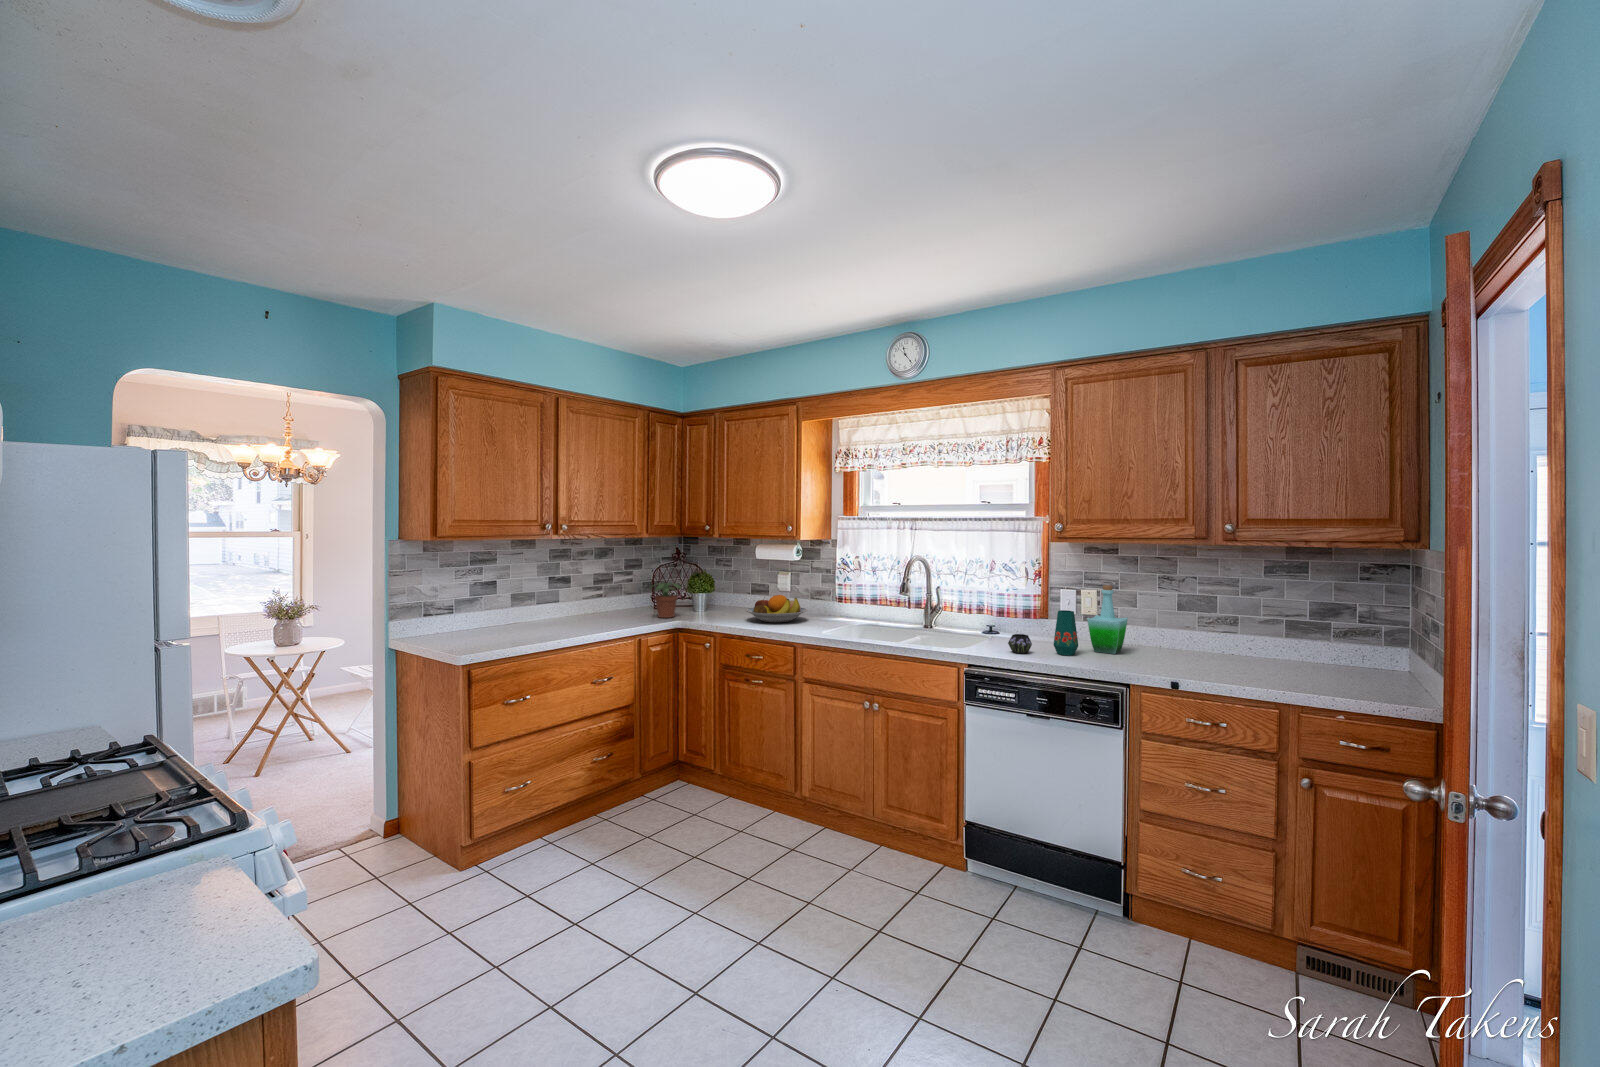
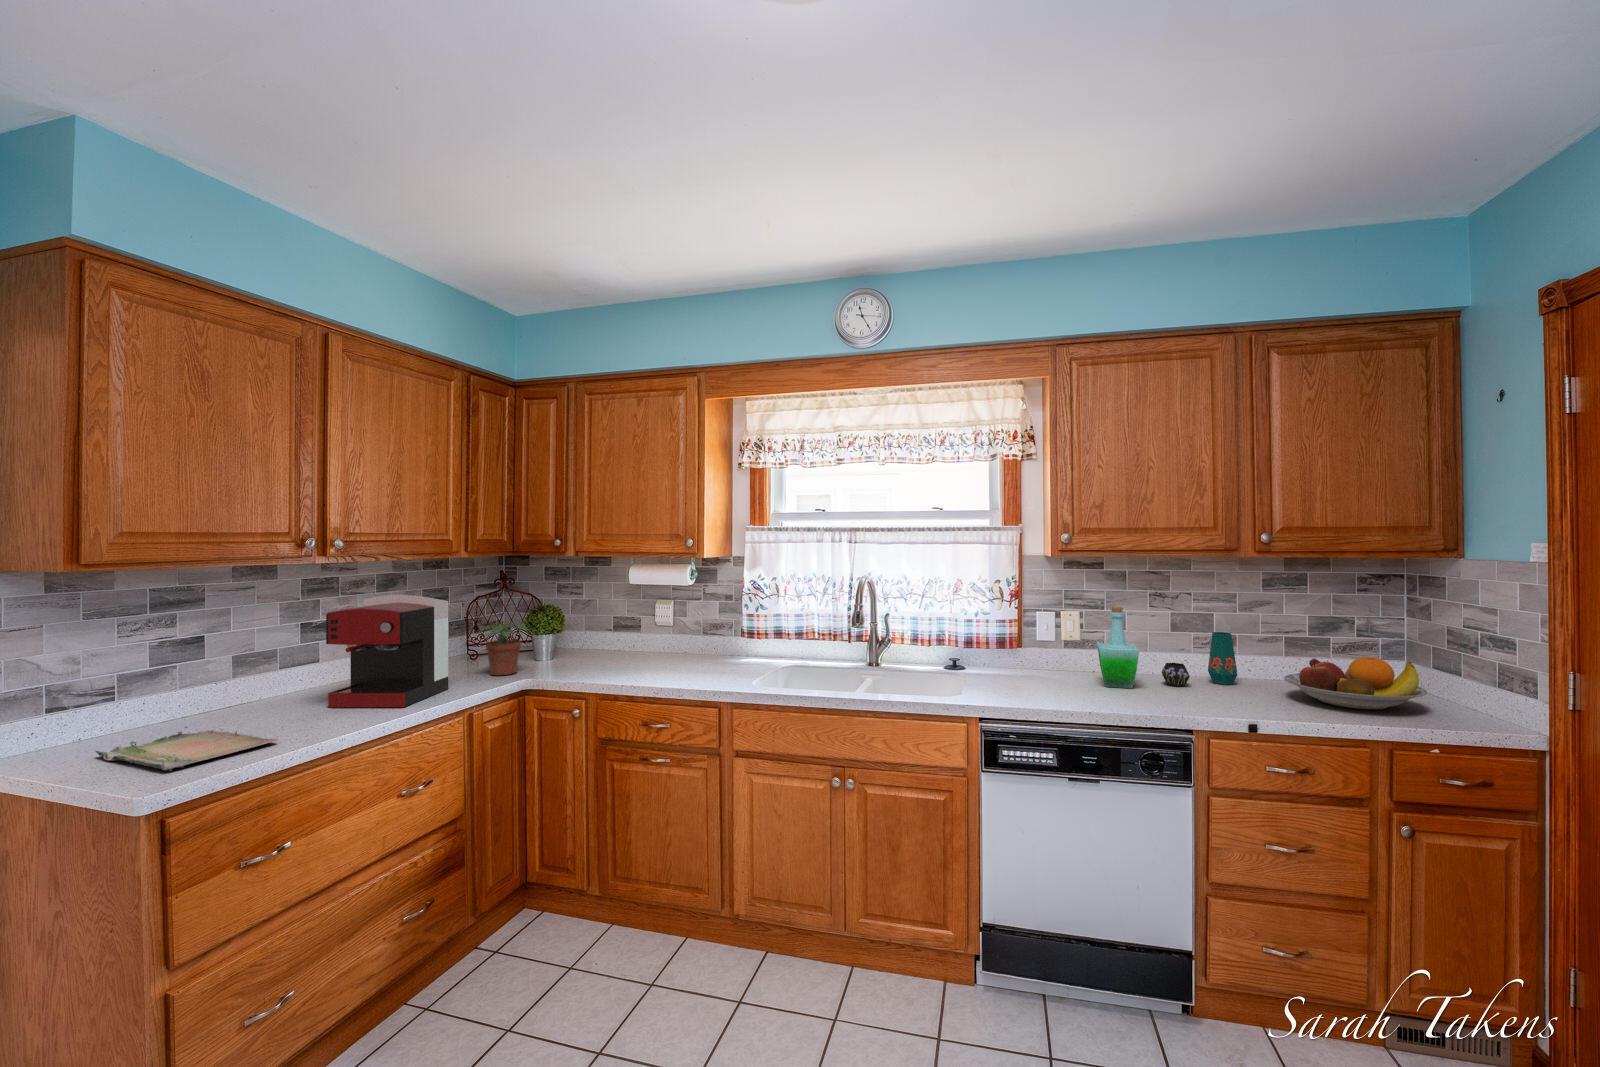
coffee maker: none [557,560,627,630] -> present [326,594,448,707]
fruit bowl: present [746,595,807,623] -> present [1284,657,1428,710]
vase: present [1008,610,1078,656] -> present [1162,632,1237,686]
tray: none [445,628,525,647] -> present [95,726,278,771]

